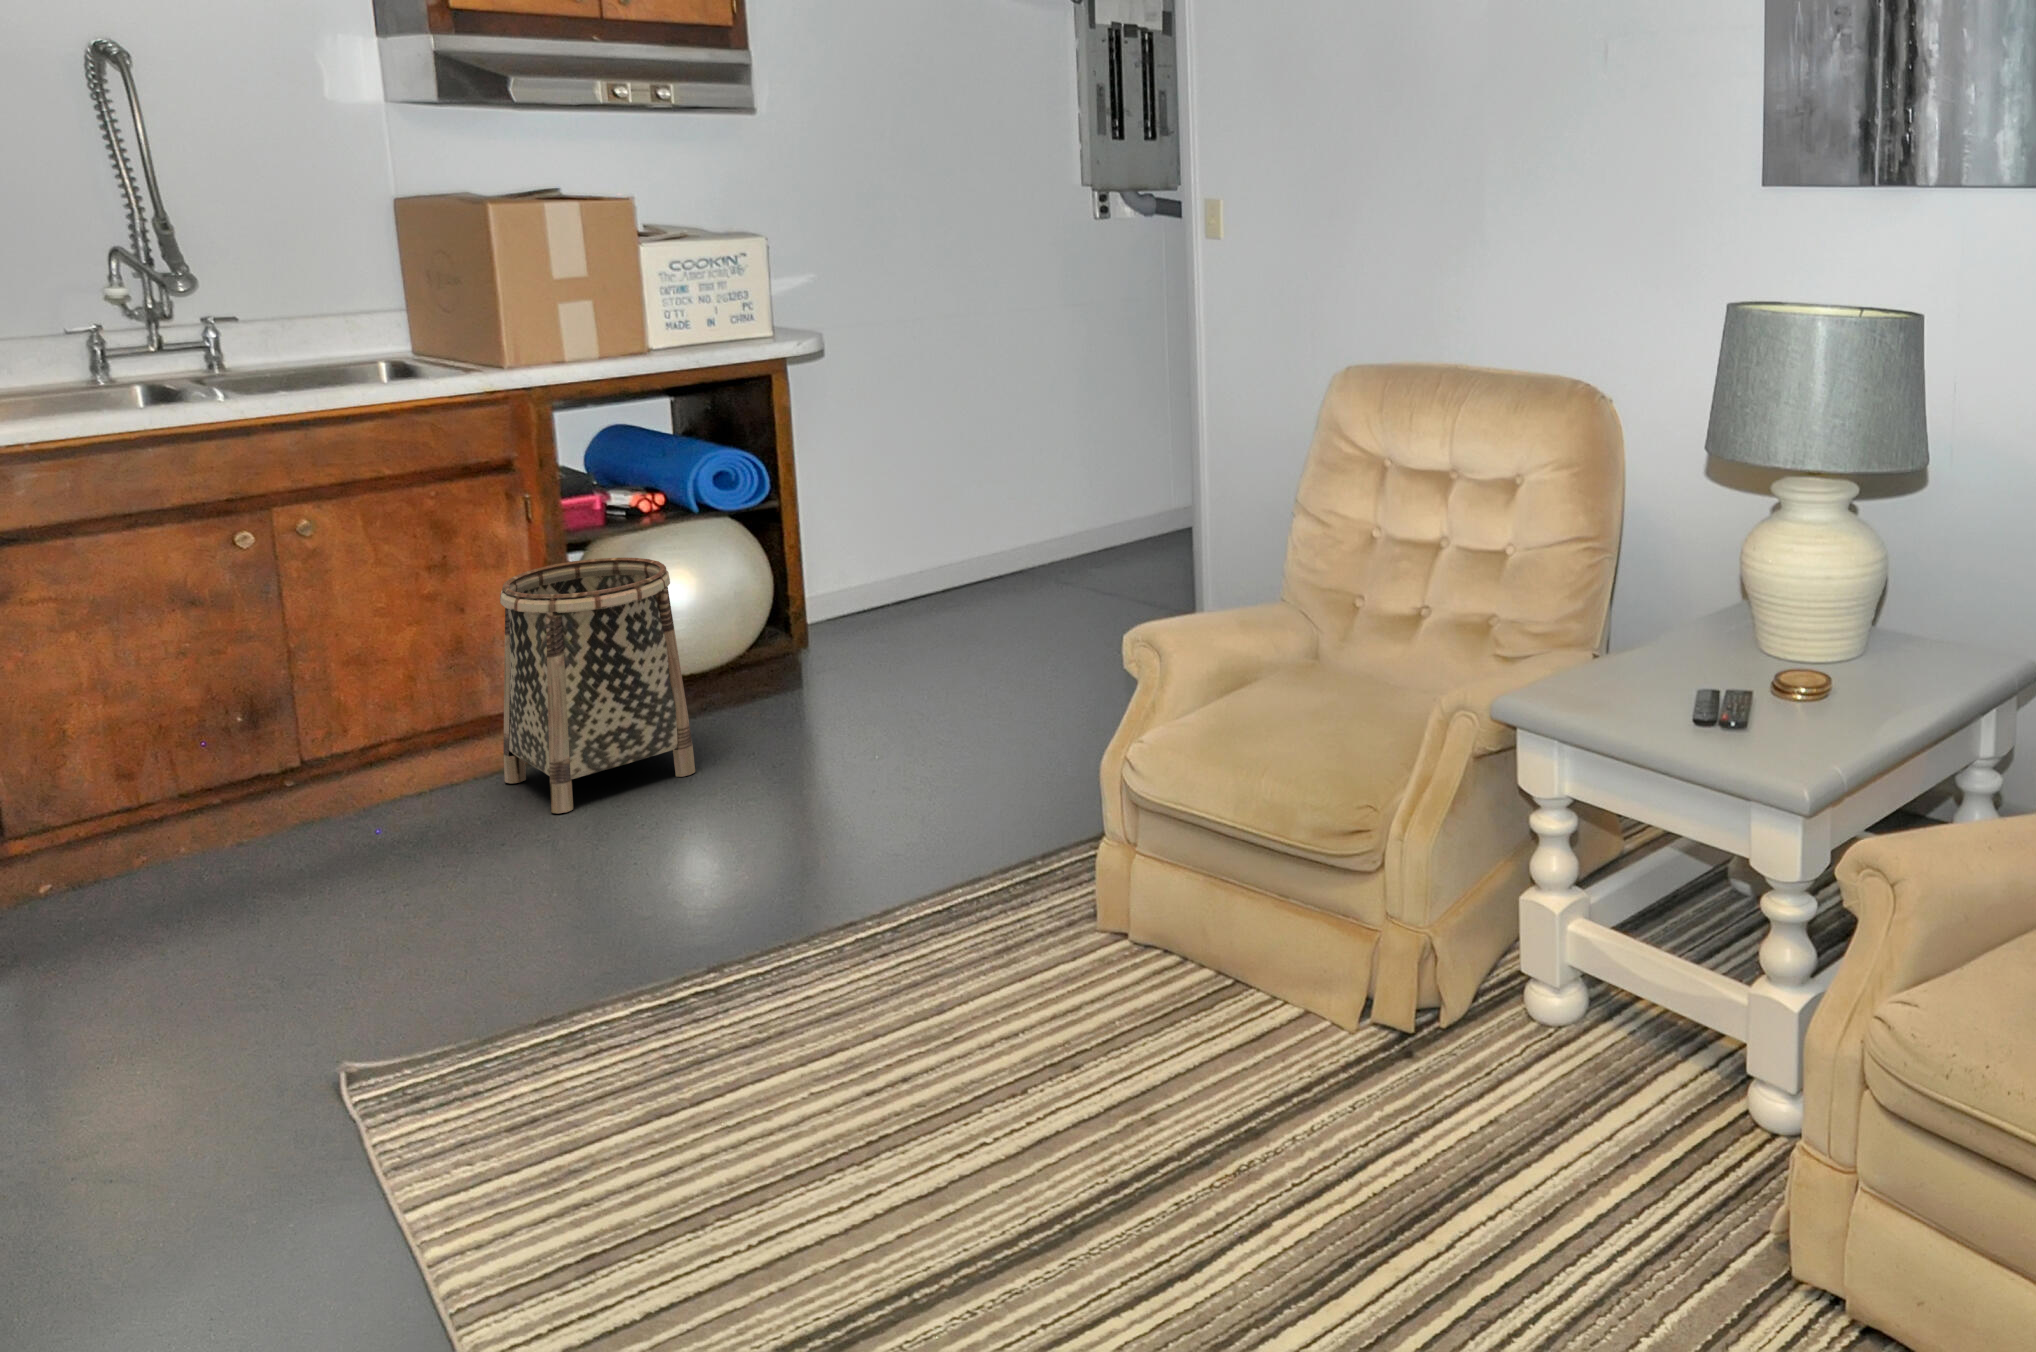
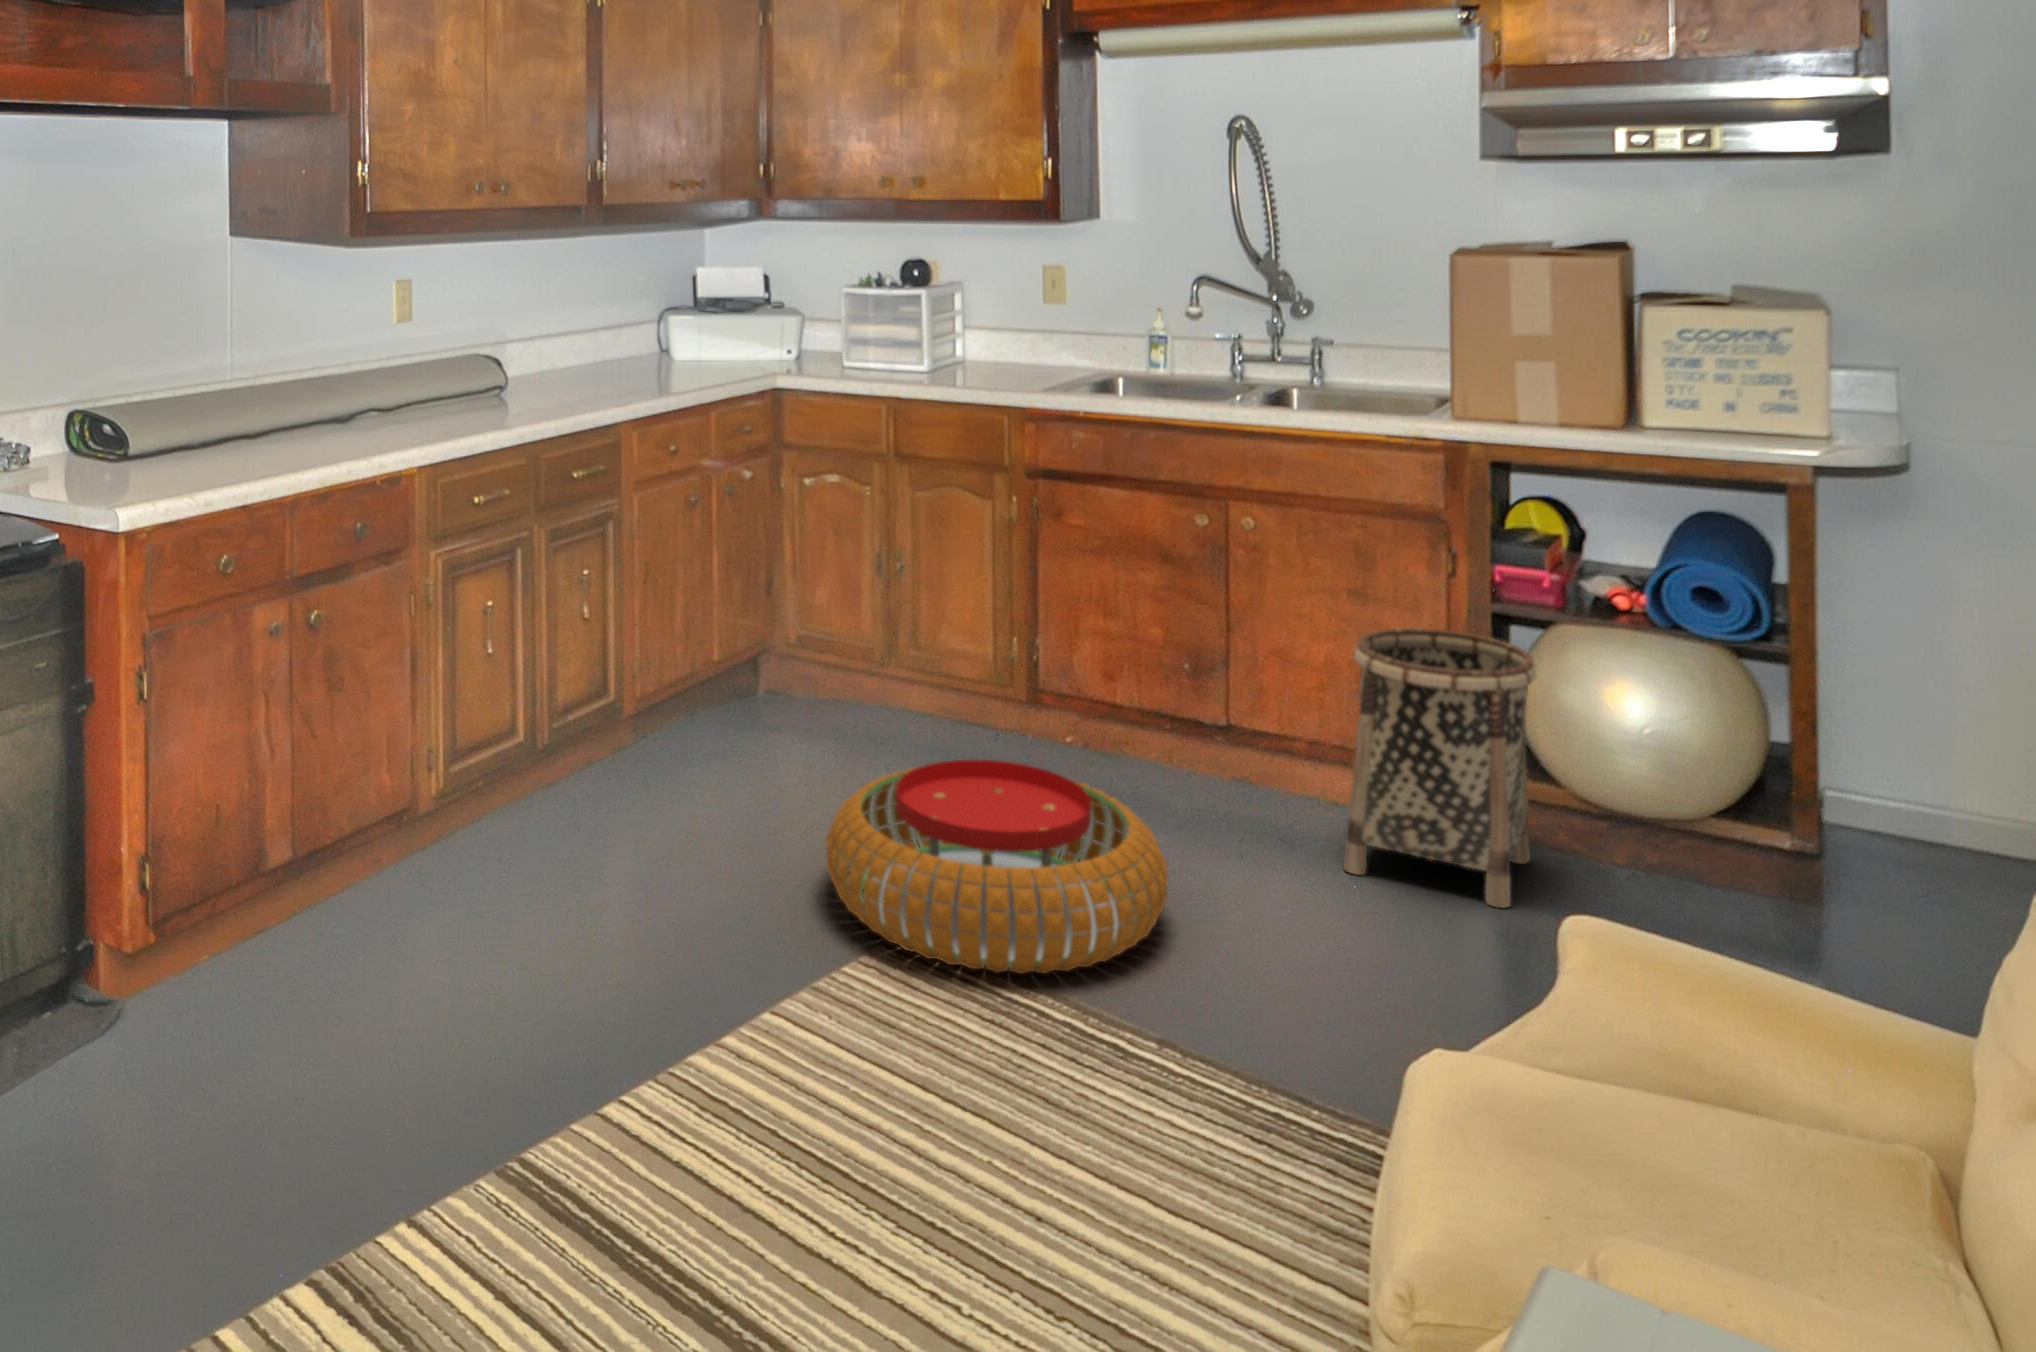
pouf: none [84,826,589,1114] -> present [826,760,1168,974]

